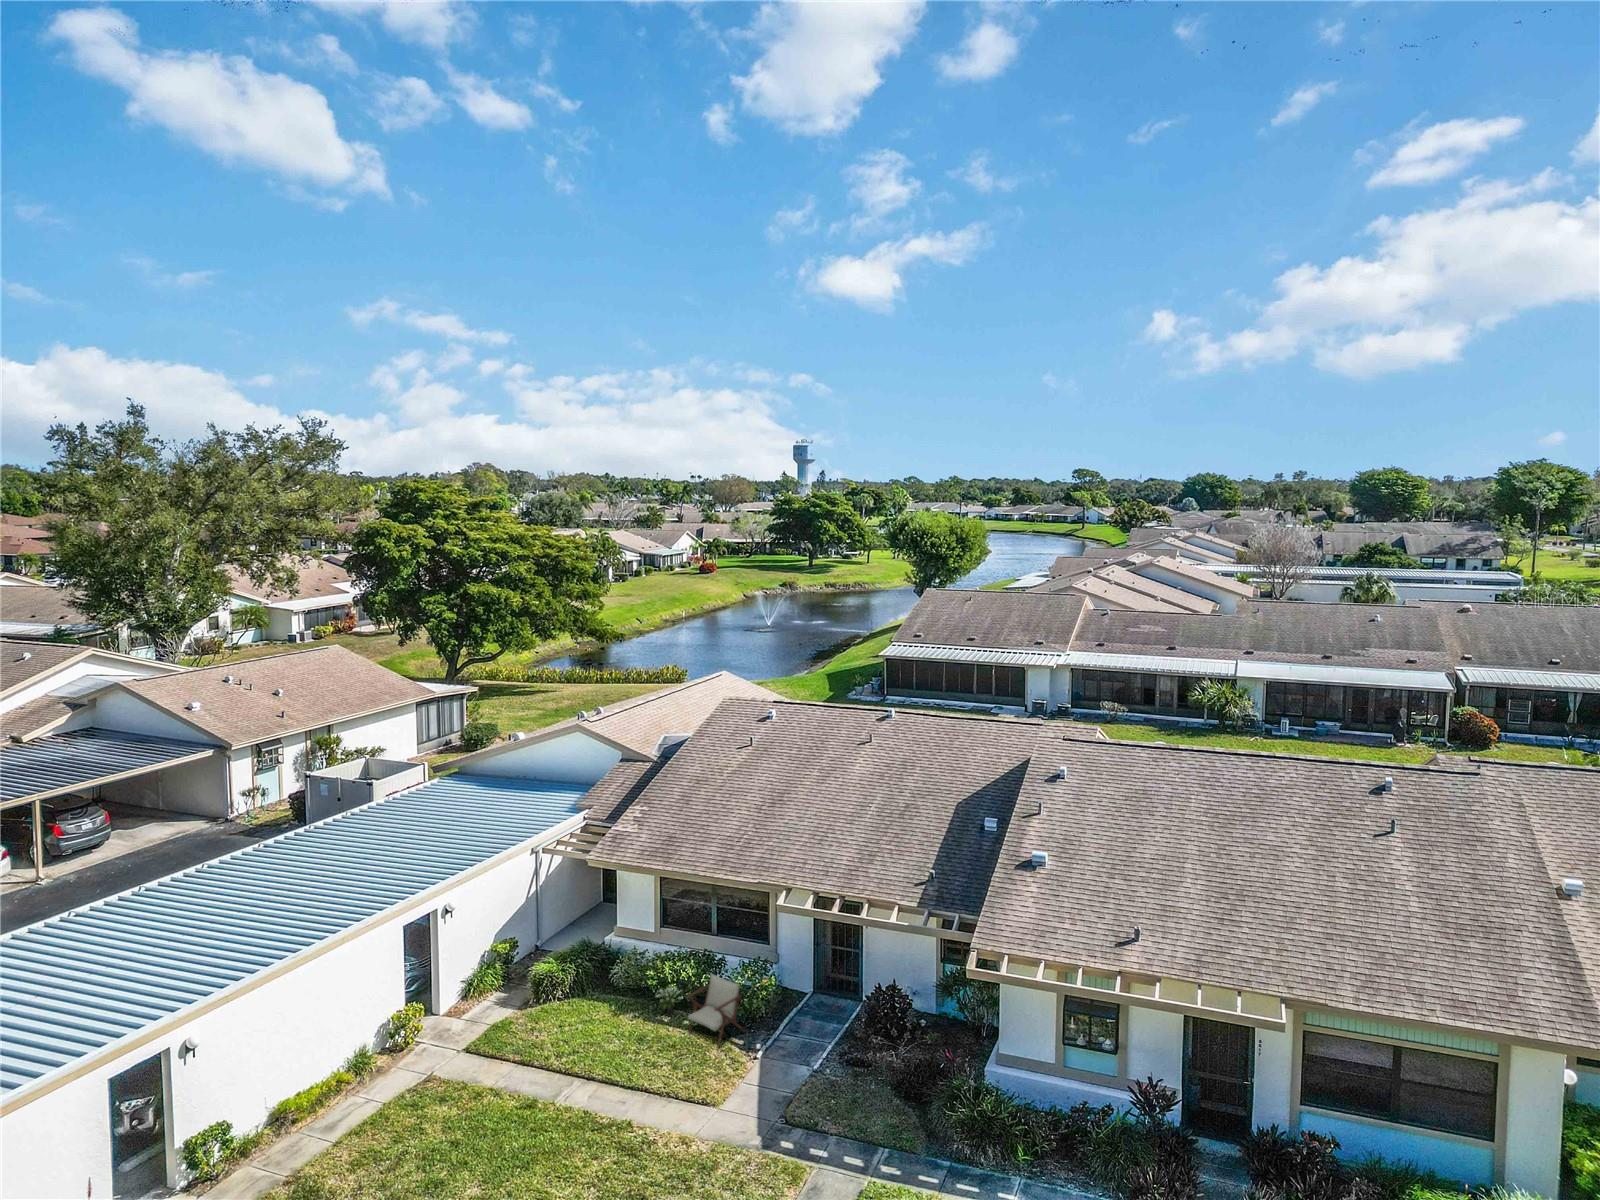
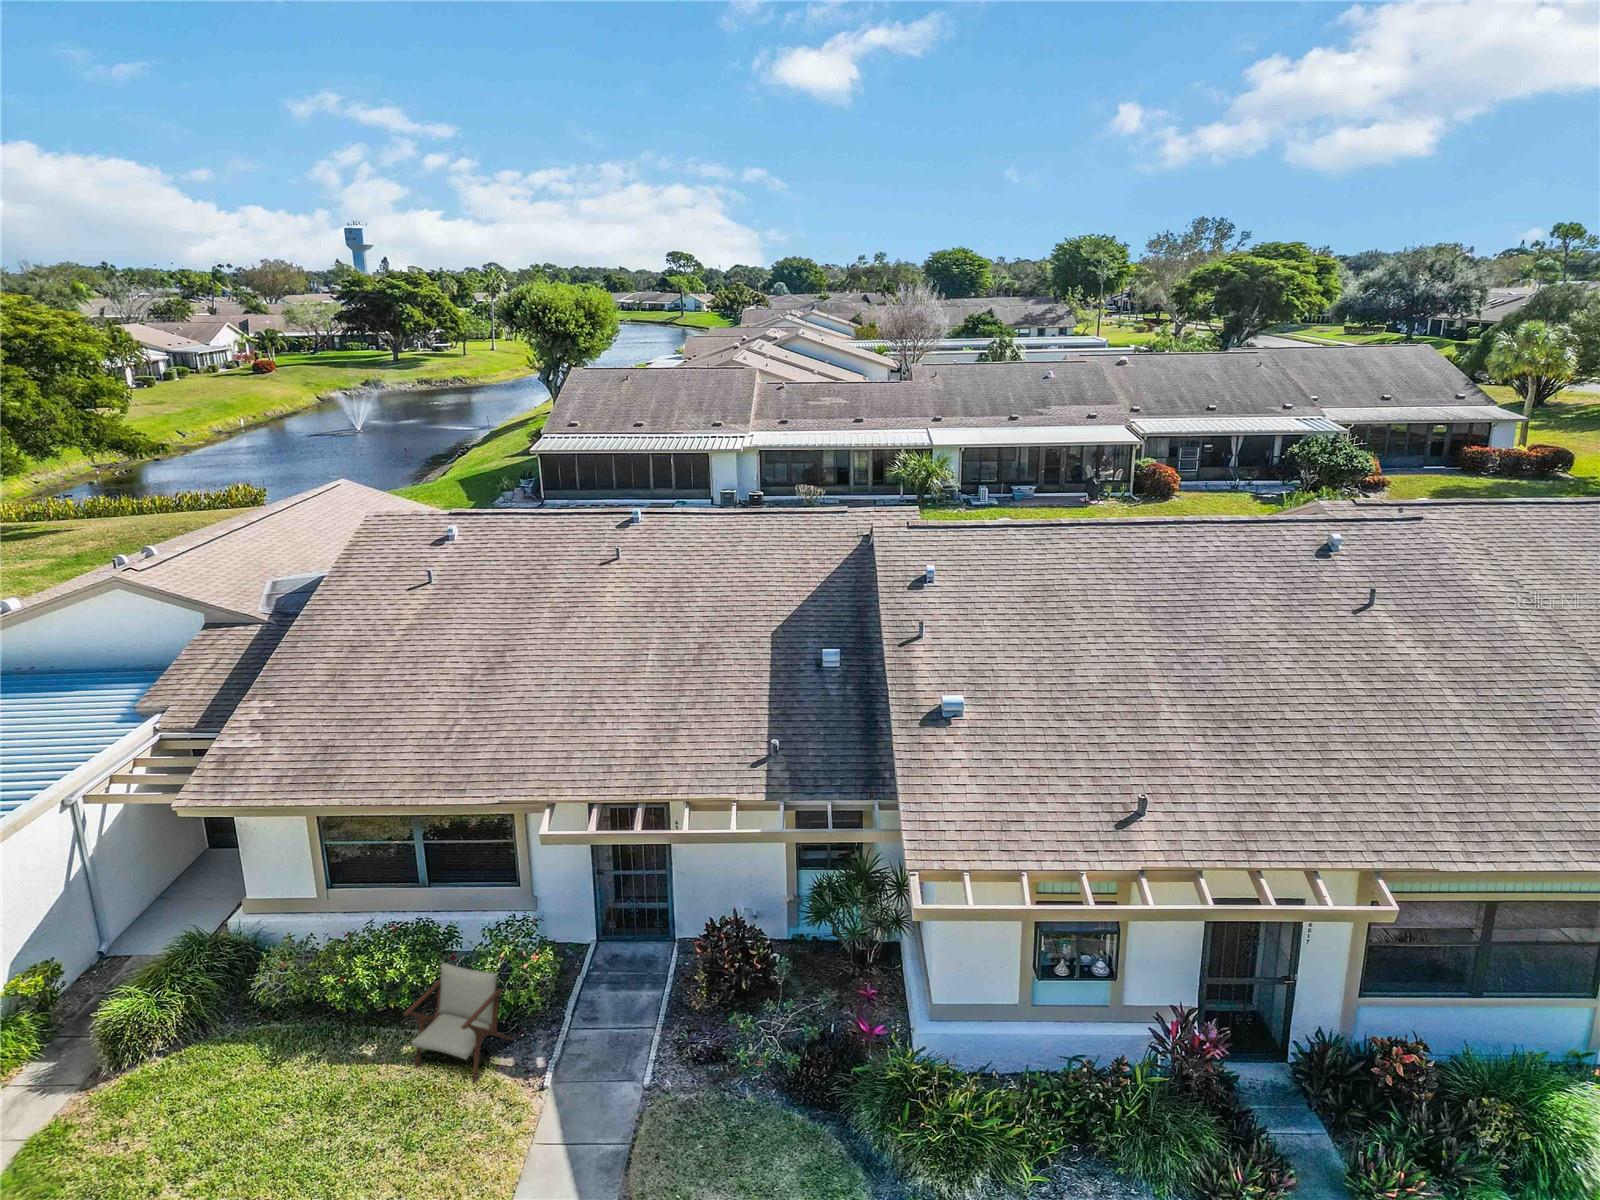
potted plant: present [657,988,678,1017] -> none [345,992,393,1042]

